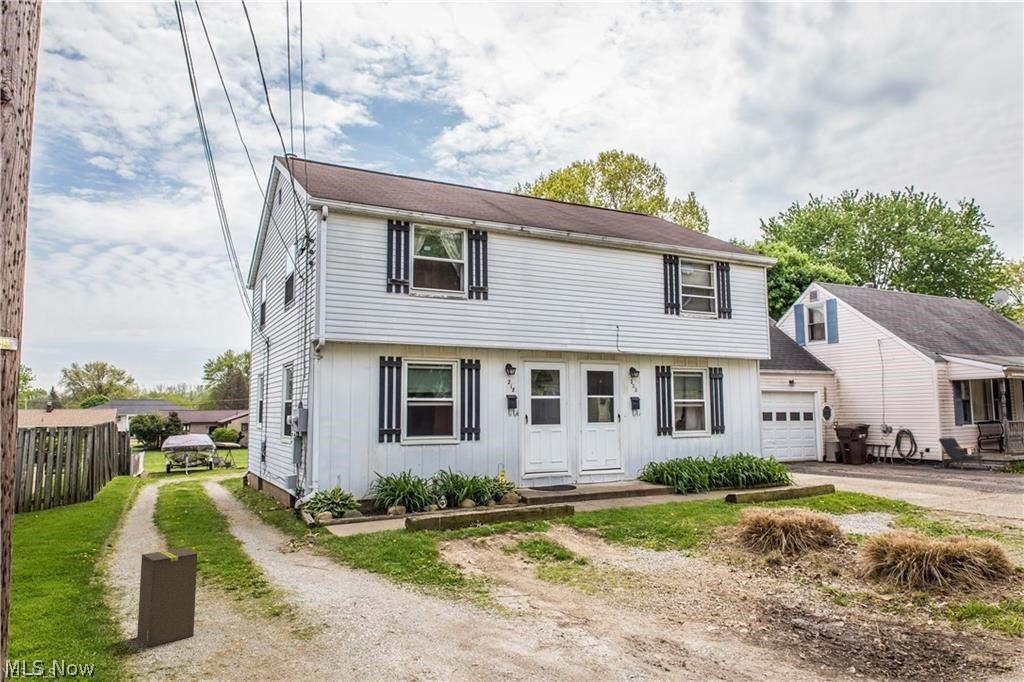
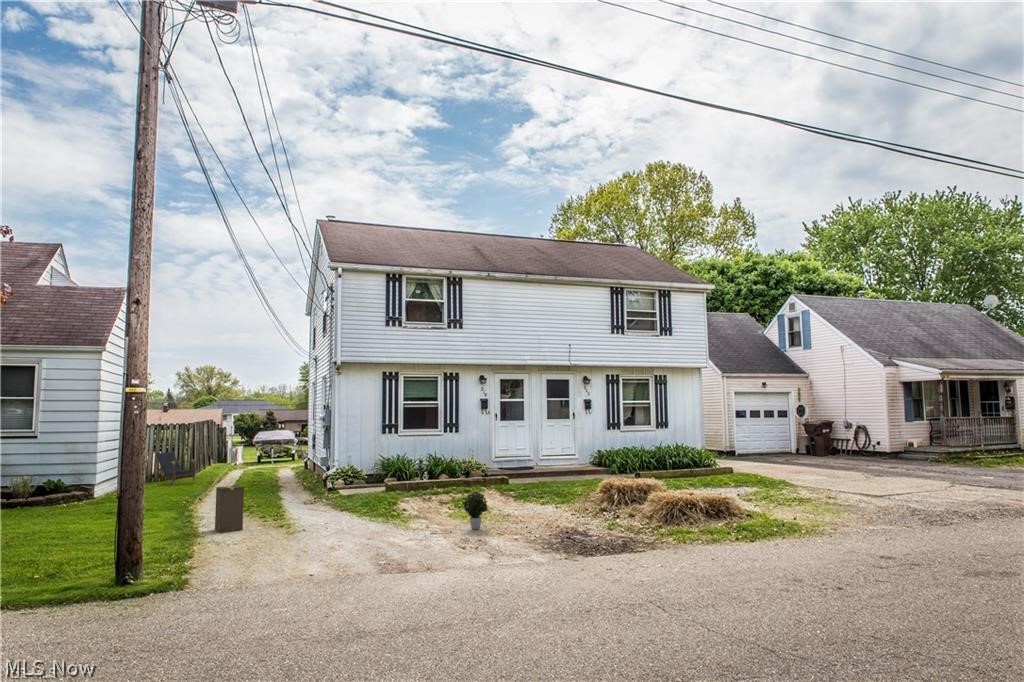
lounge chair: present [939,438,983,469] -> present [156,452,197,485]
potted plant: none [609,556,657,626] -> present [463,492,487,530]

